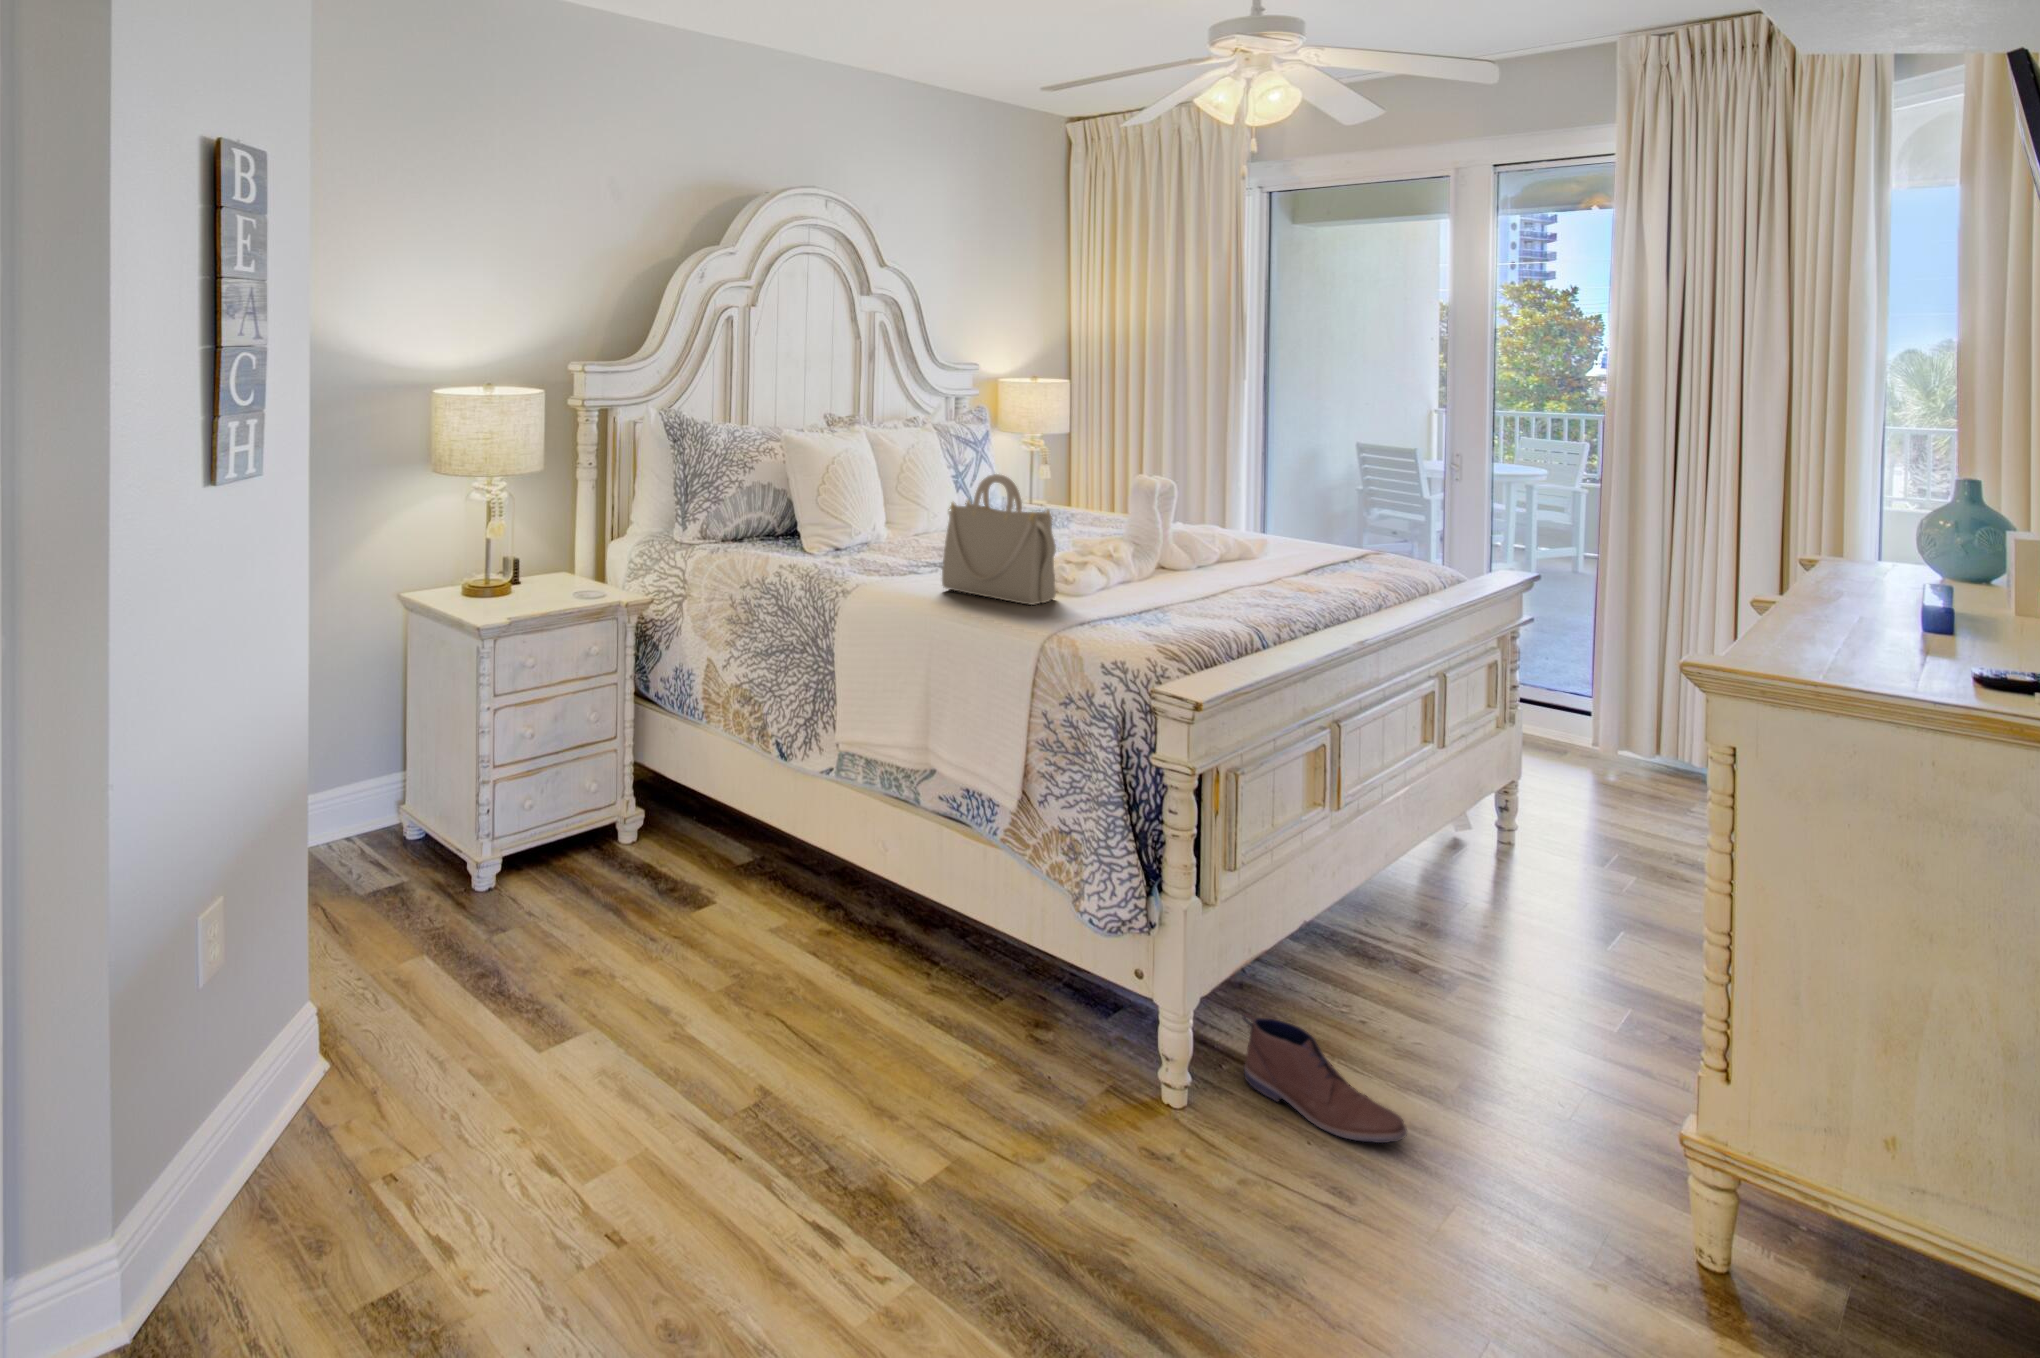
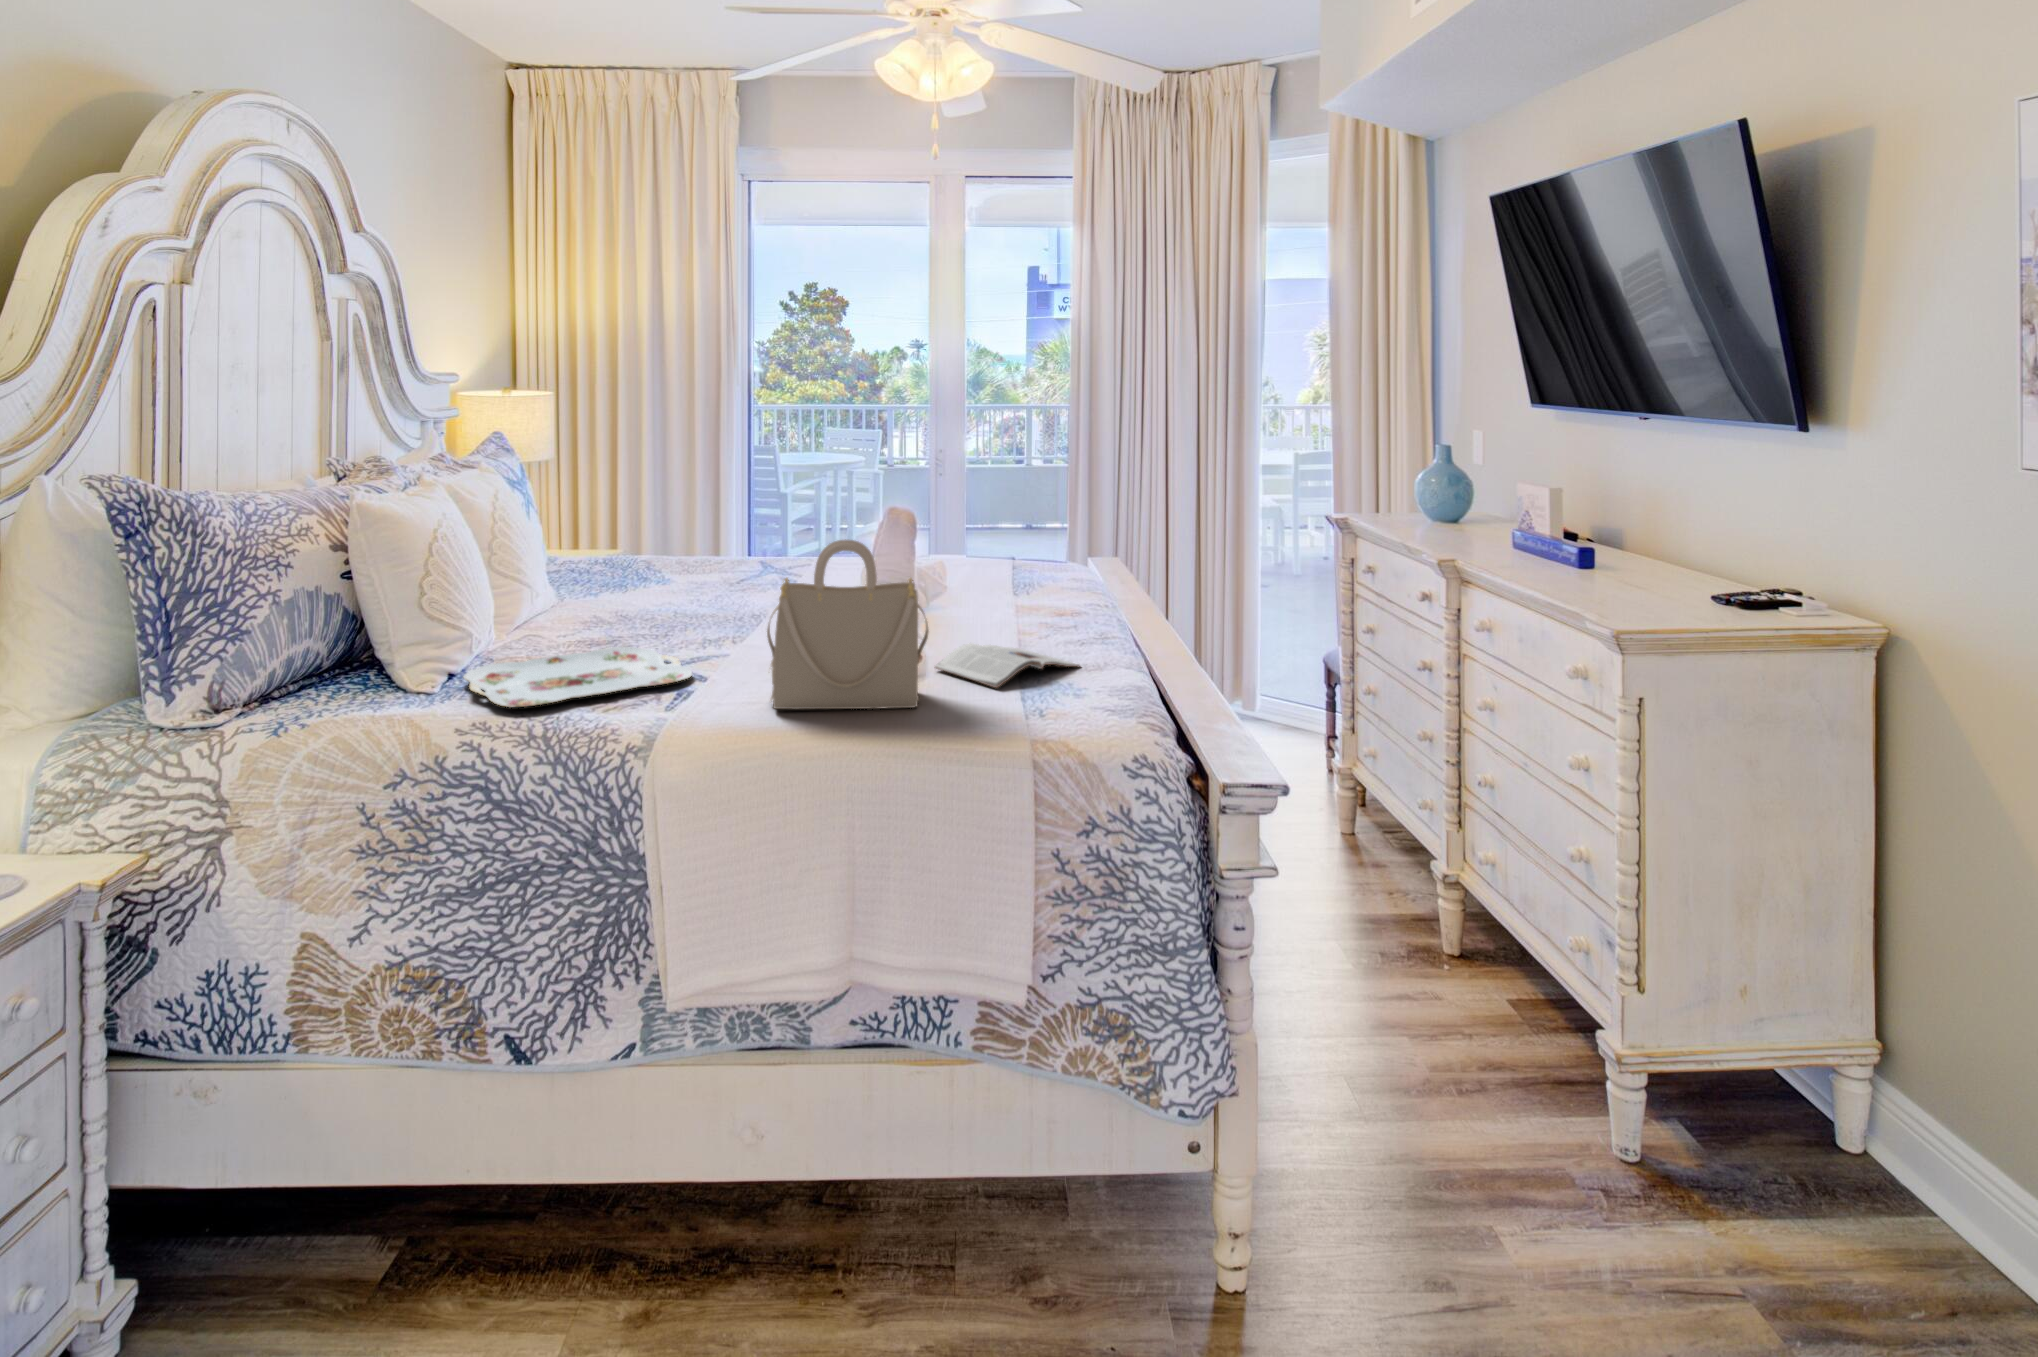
serving tray: none [812,544,951,570] -> present [464,647,692,708]
magazine: none [1101,579,1222,613] -> present [935,643,1080,688]
shoe: present [1243,1013,1407,1143] -> none [1245,1109,1419,1214]

